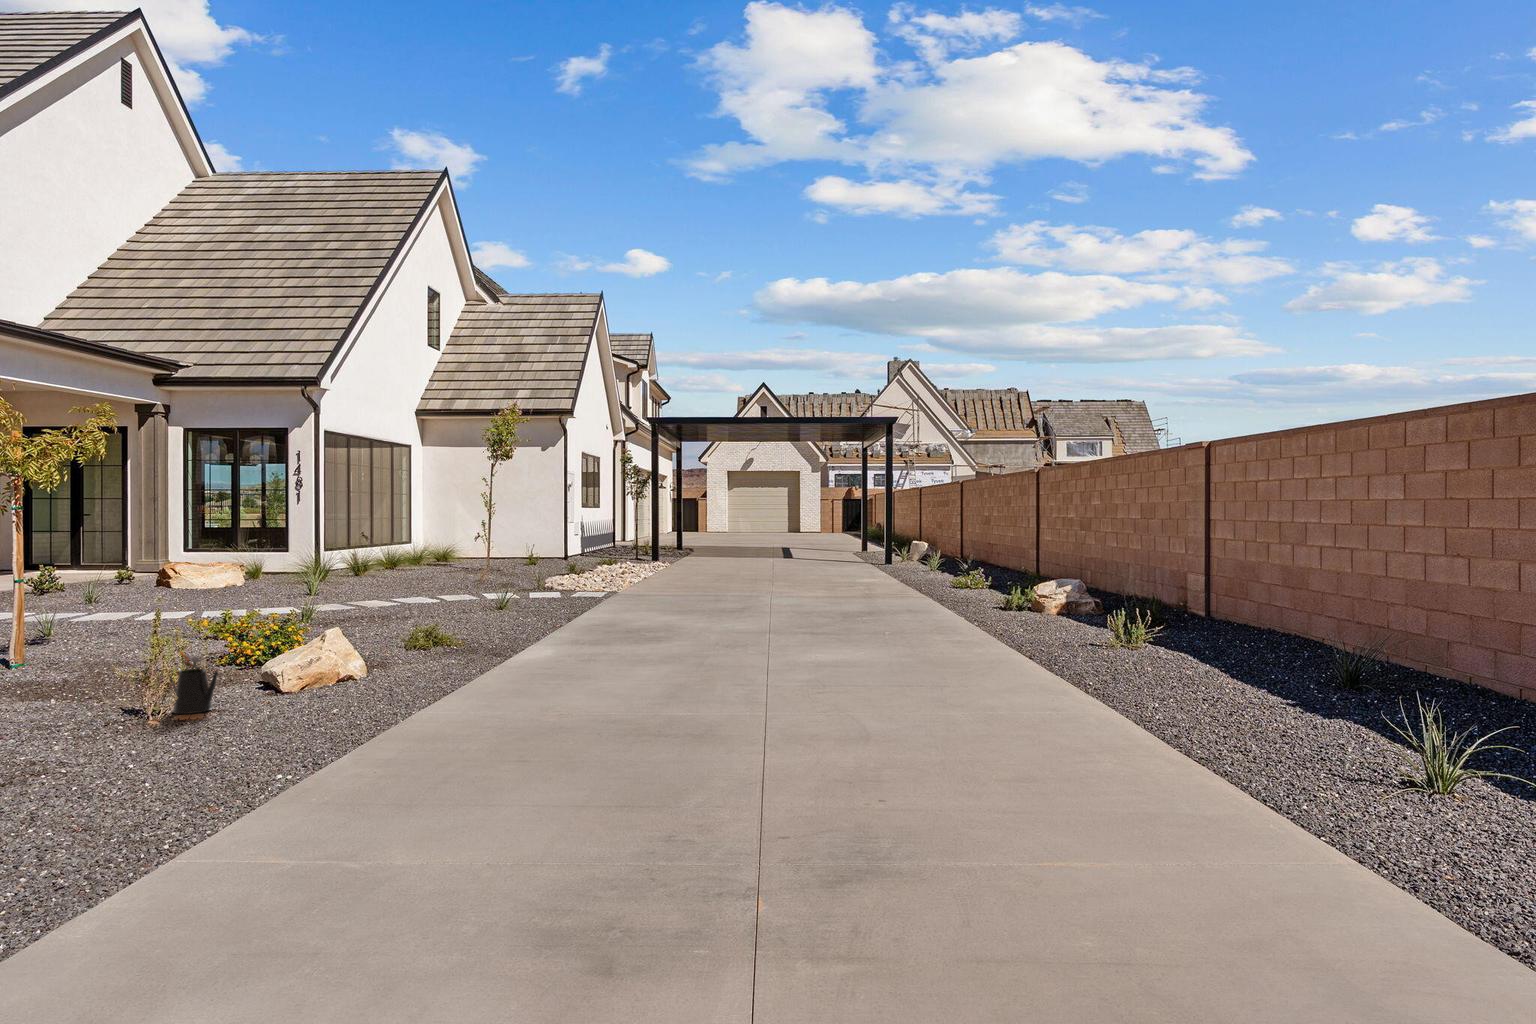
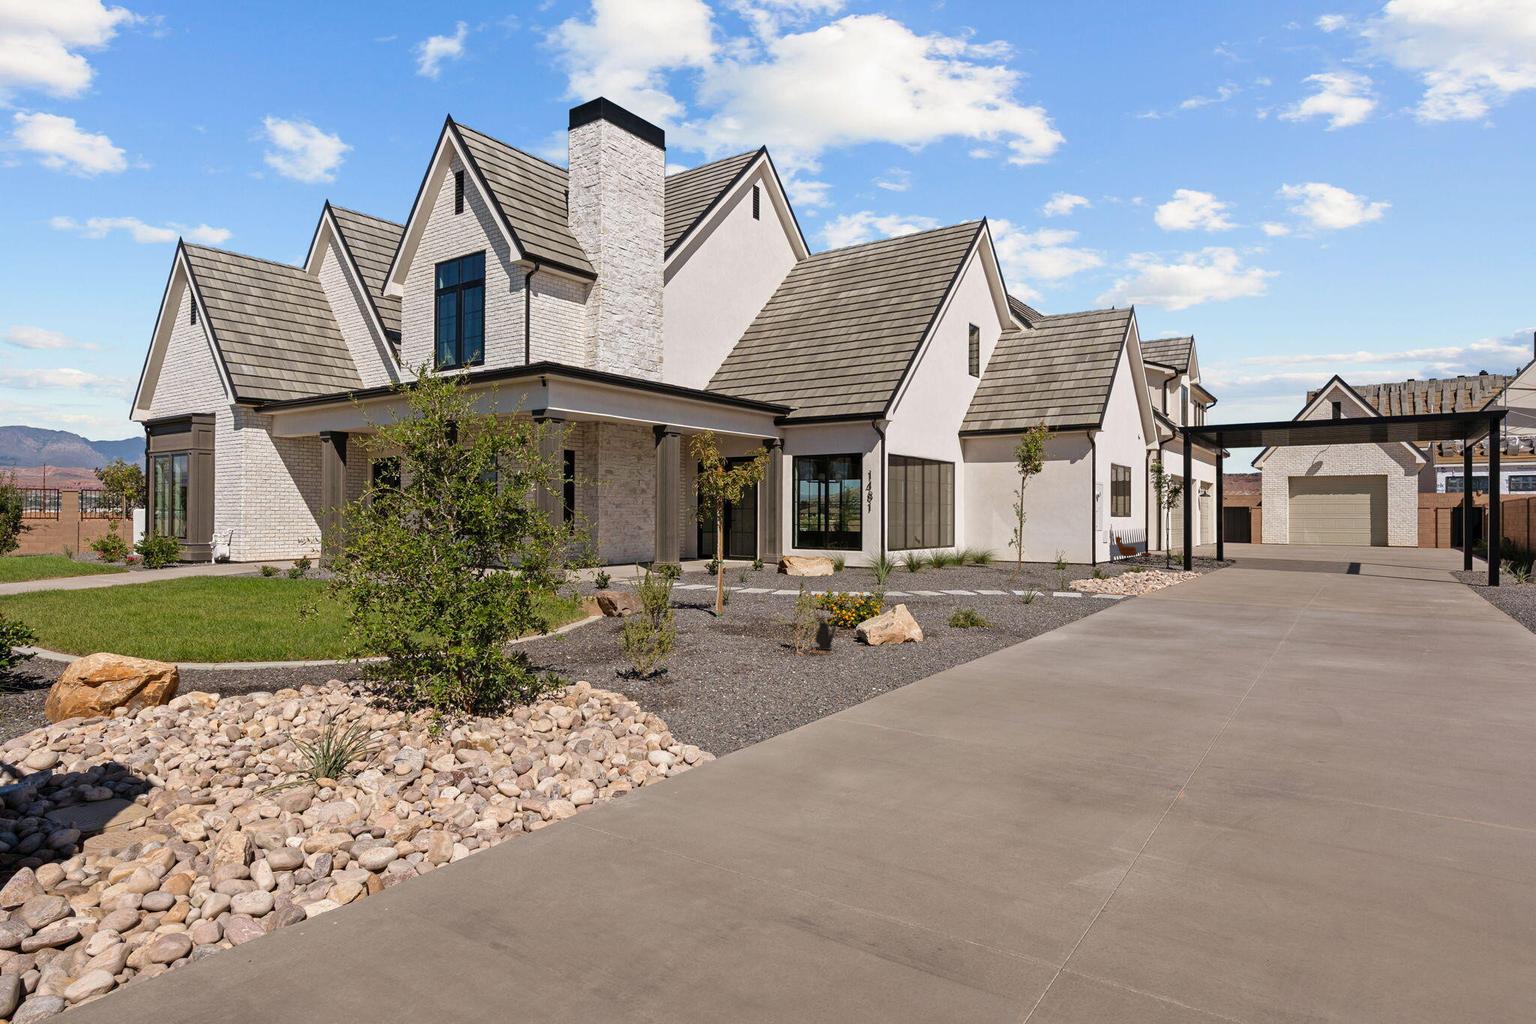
lounge chair: none [587,529,624,557] -> present [1116,537,1151,562]

